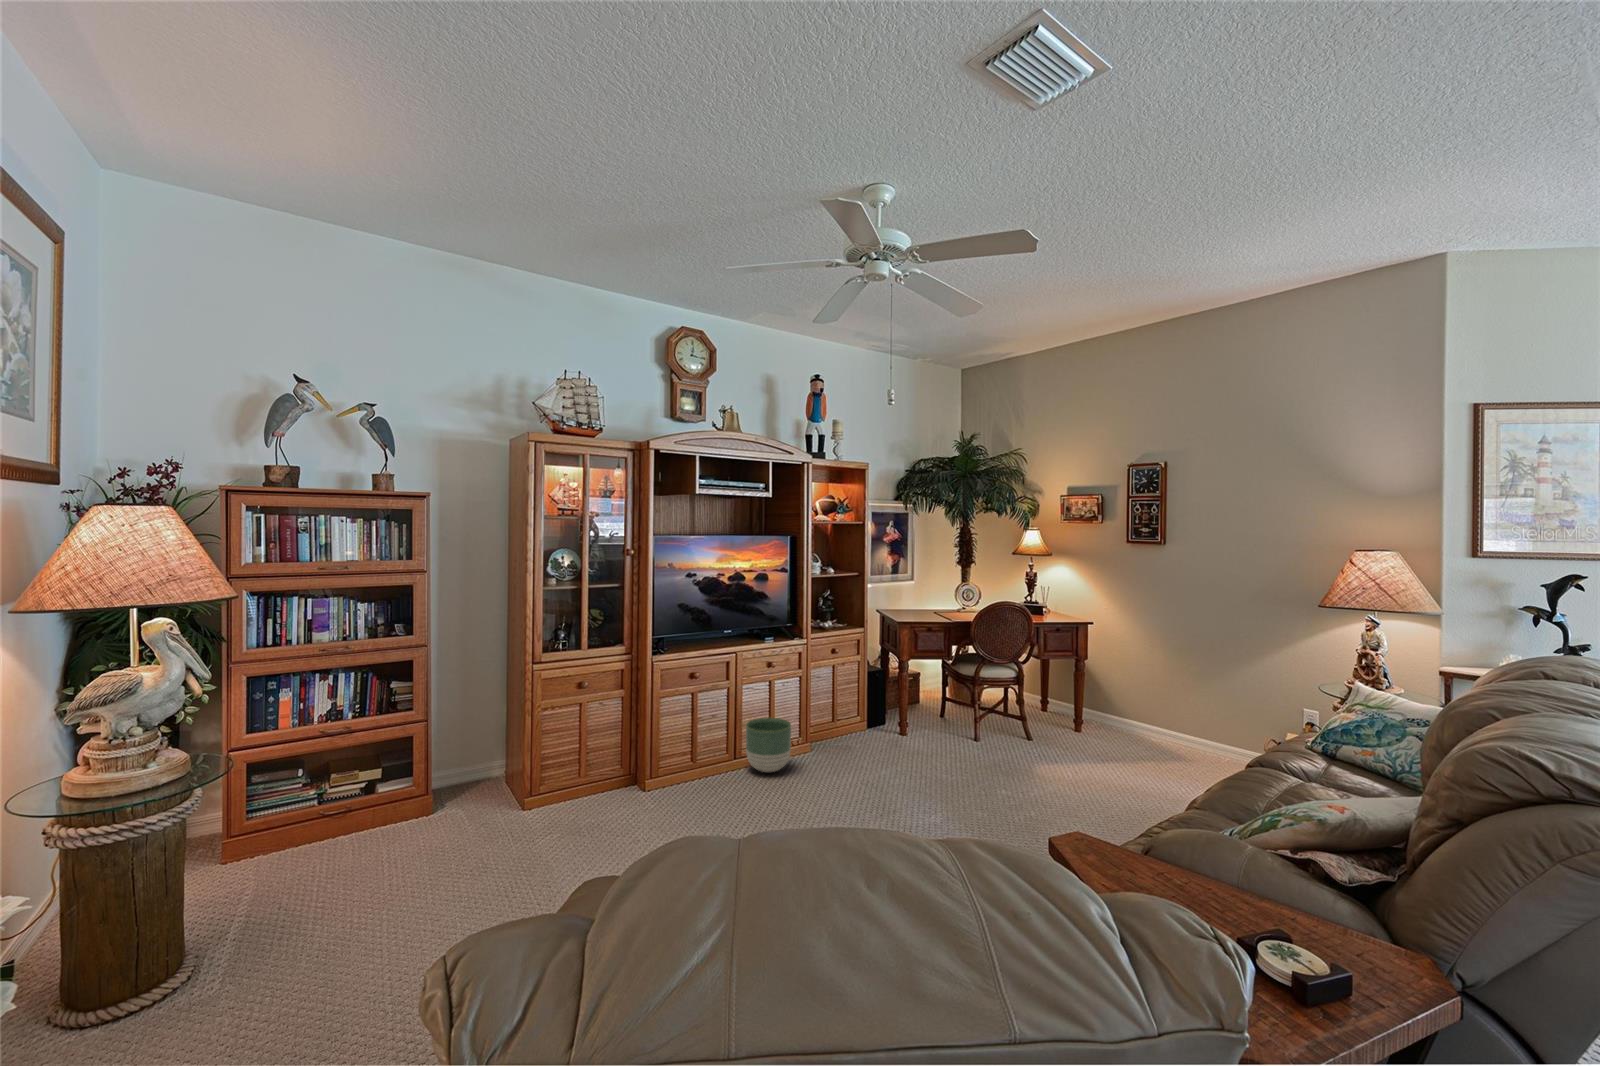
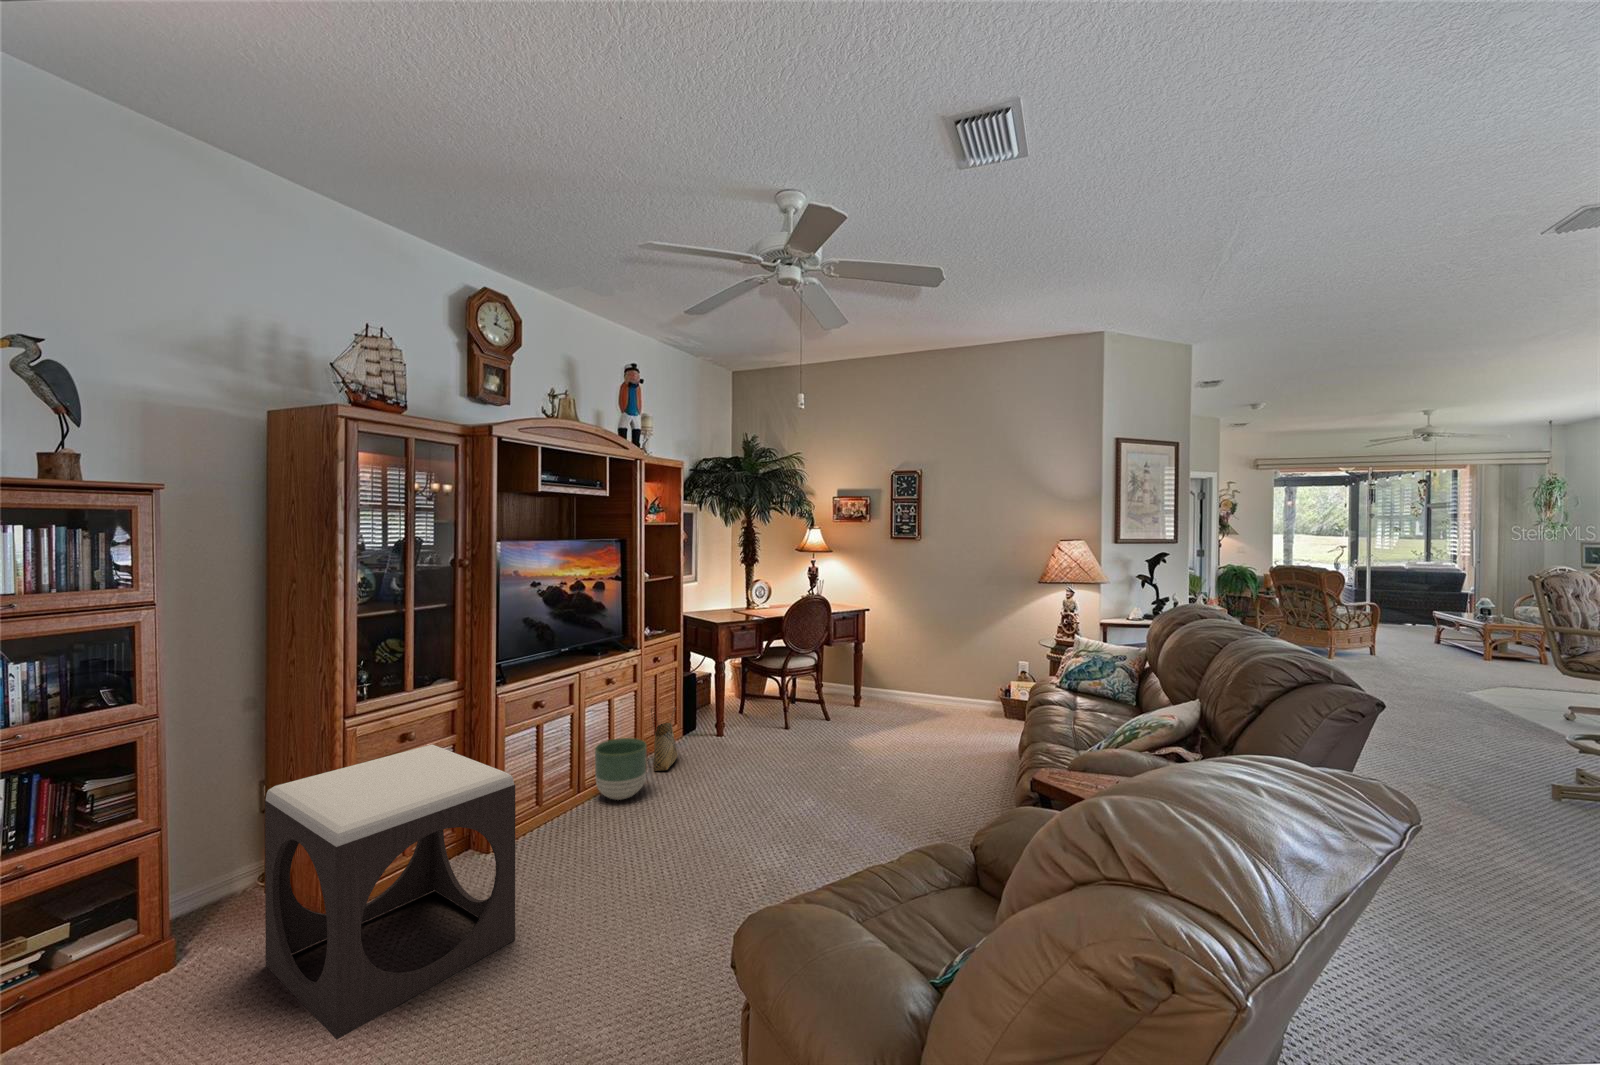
footstool: none [463,693,606,885] -> present [265,744,515,1039]
woven basket: none [812,696,841,756] -> present [651,709,678,771]

